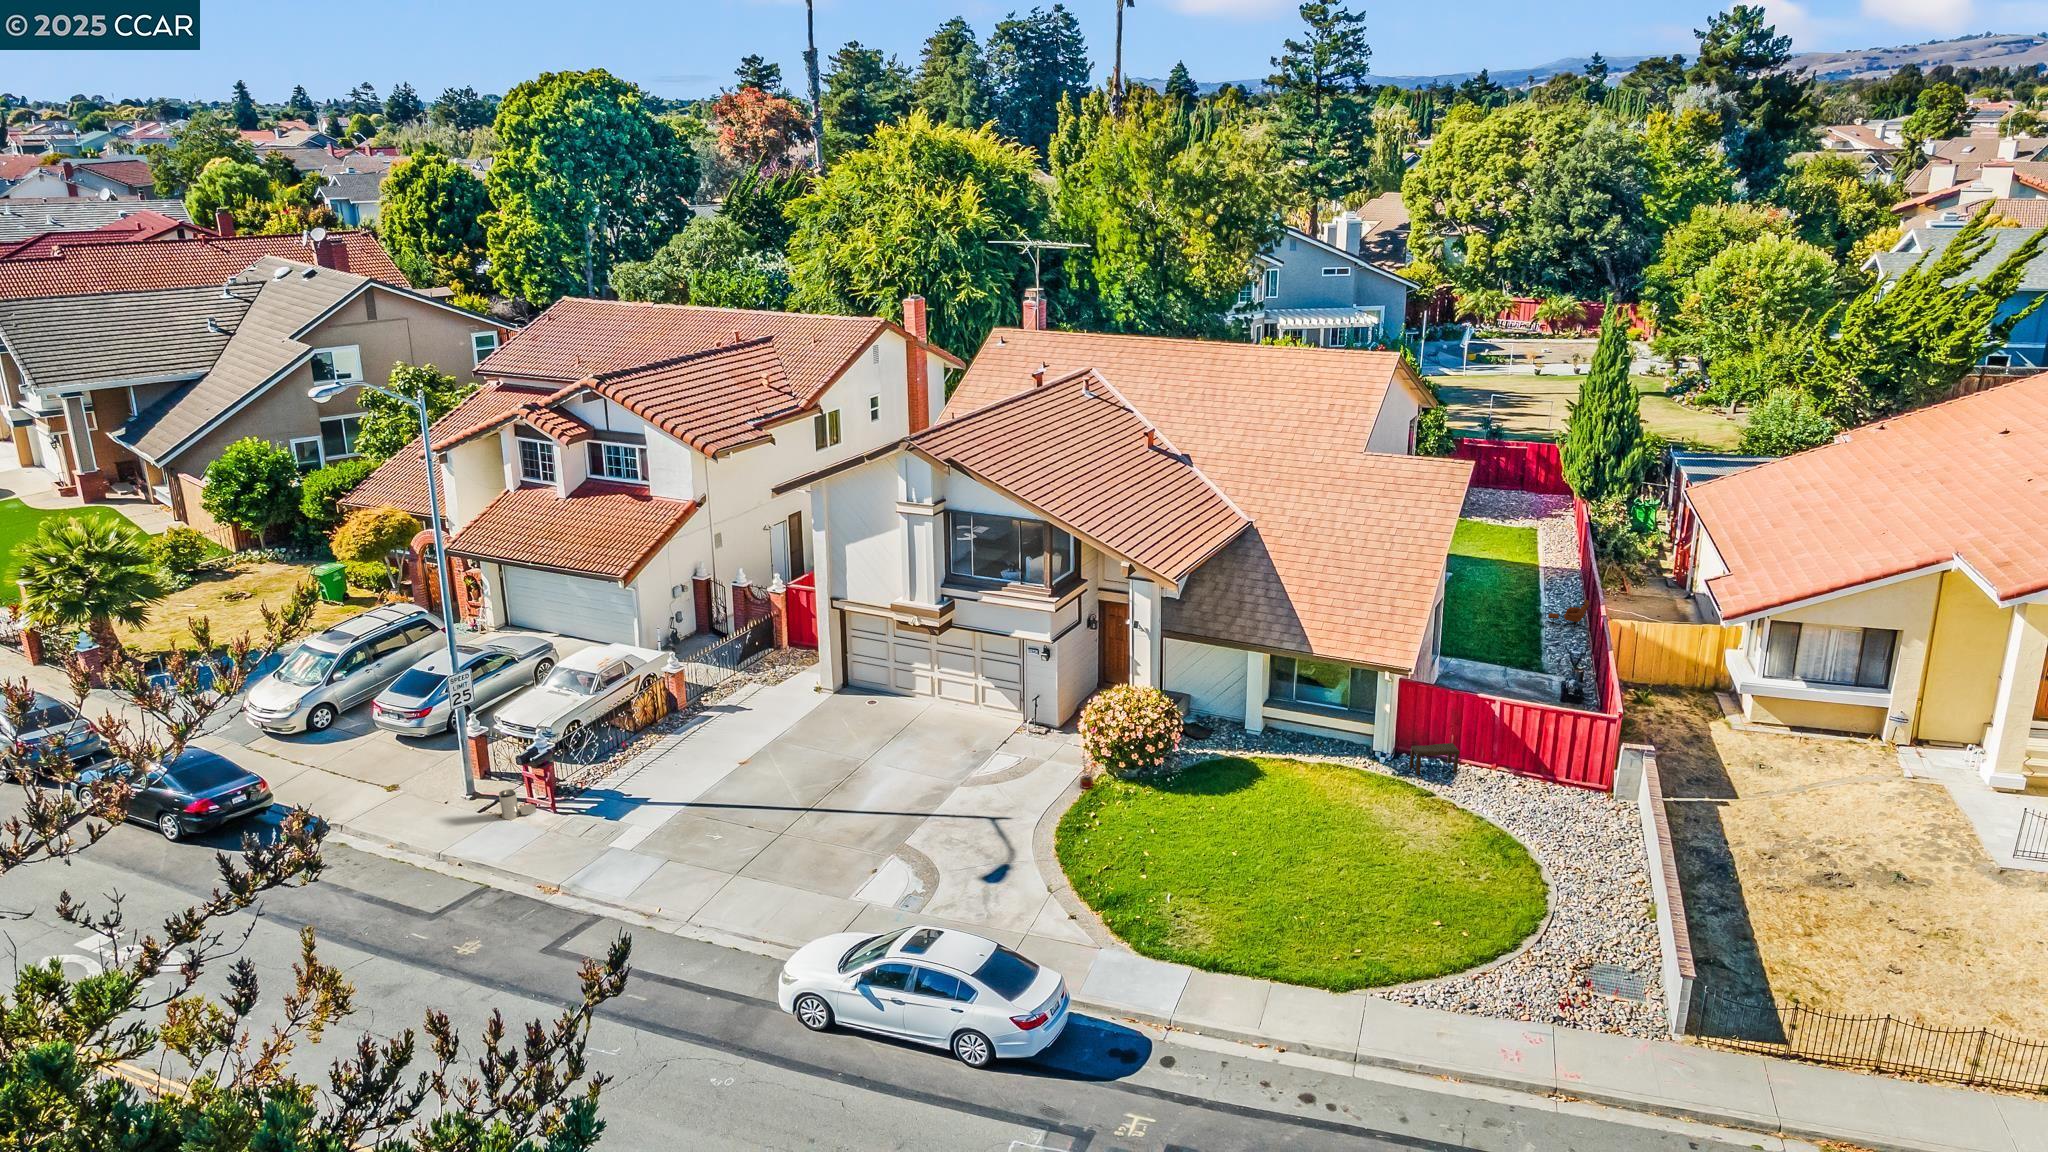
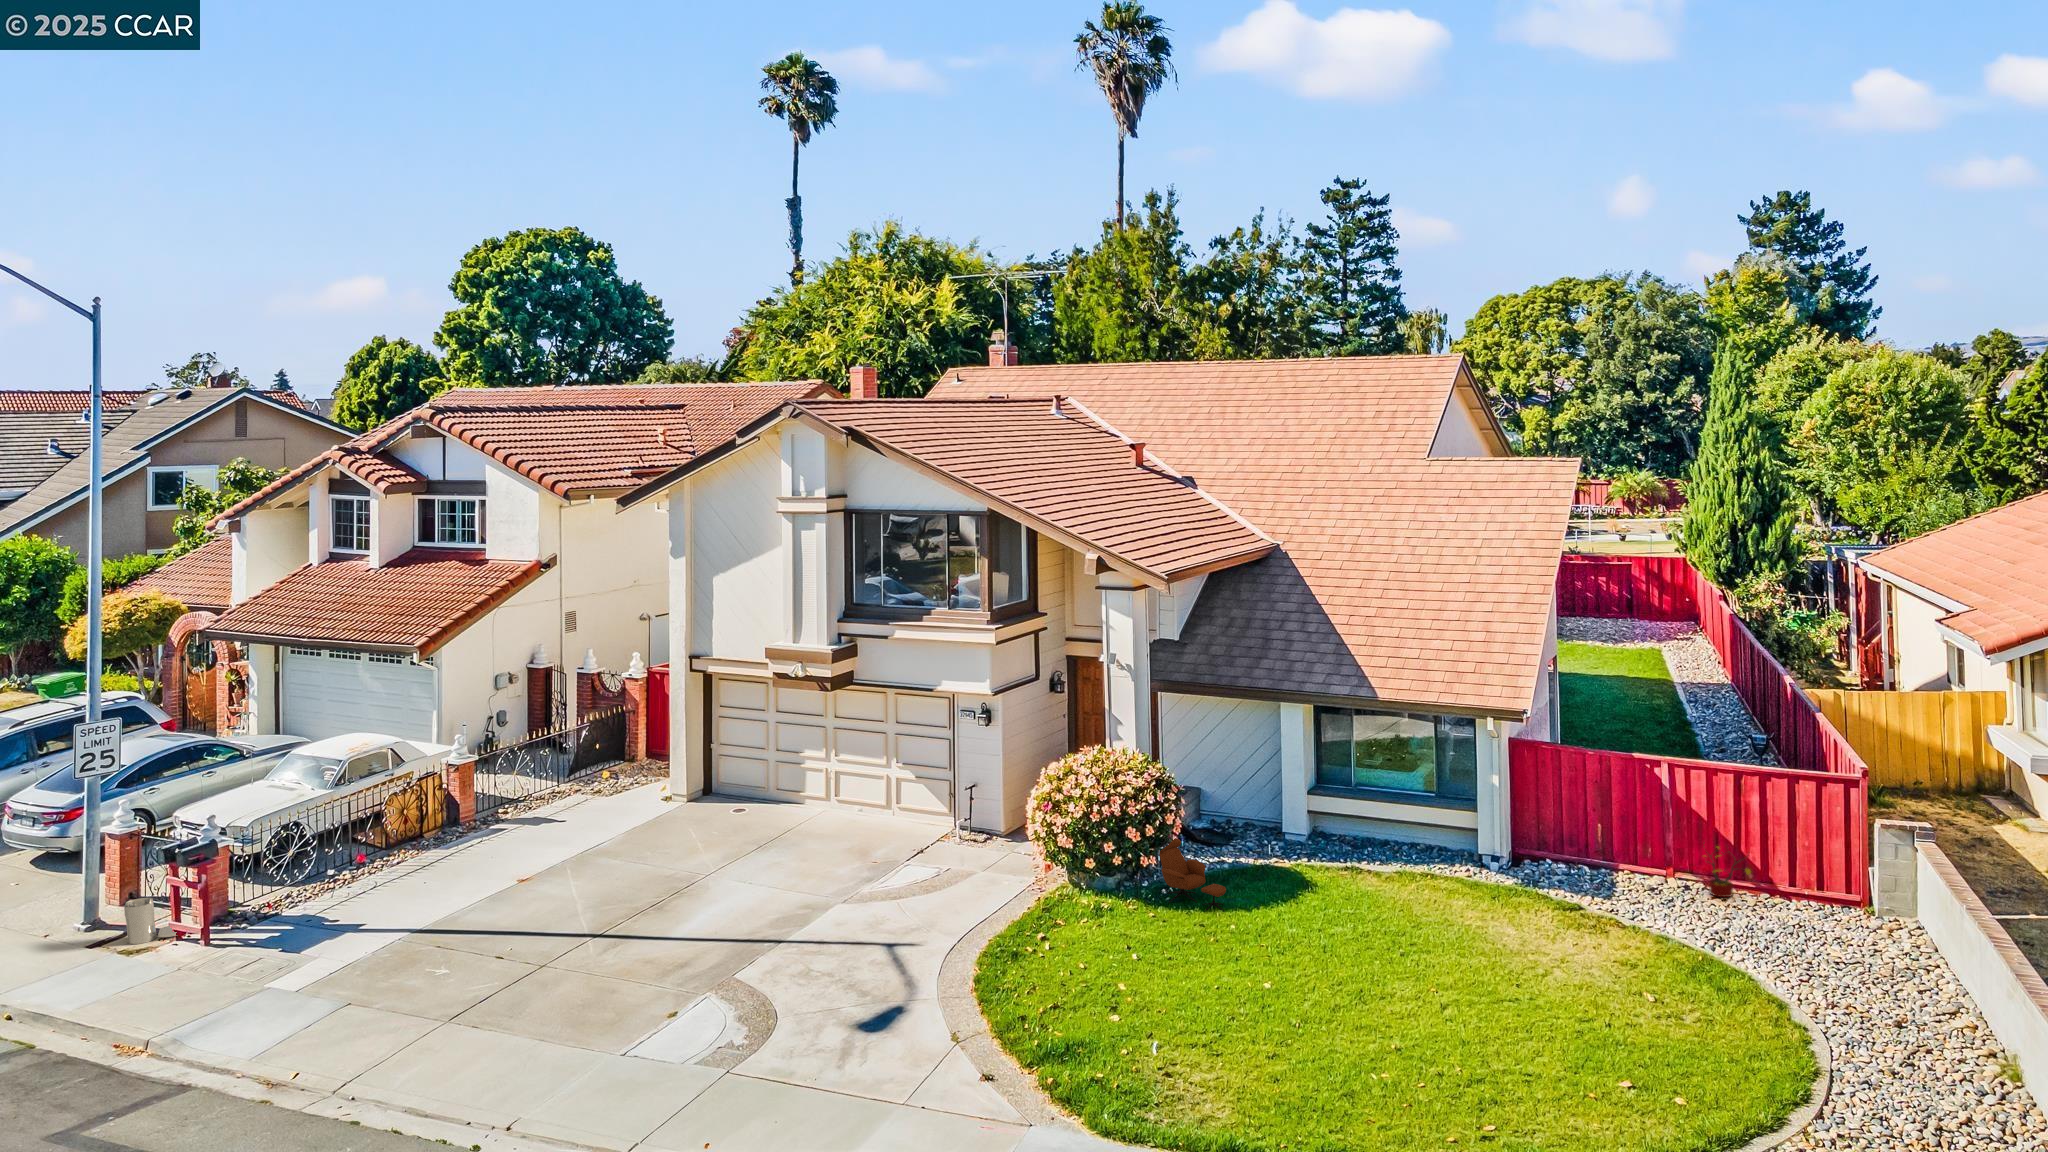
lounge chair: present [1548,600,1589,628] -> present [1158,838,1226,912]
bench: present [1409,743,1460,775] -> none [1533,837,1612,885]
decorative plant: present [1080,758,1095,789] -> present [1706,847,1751,897]

